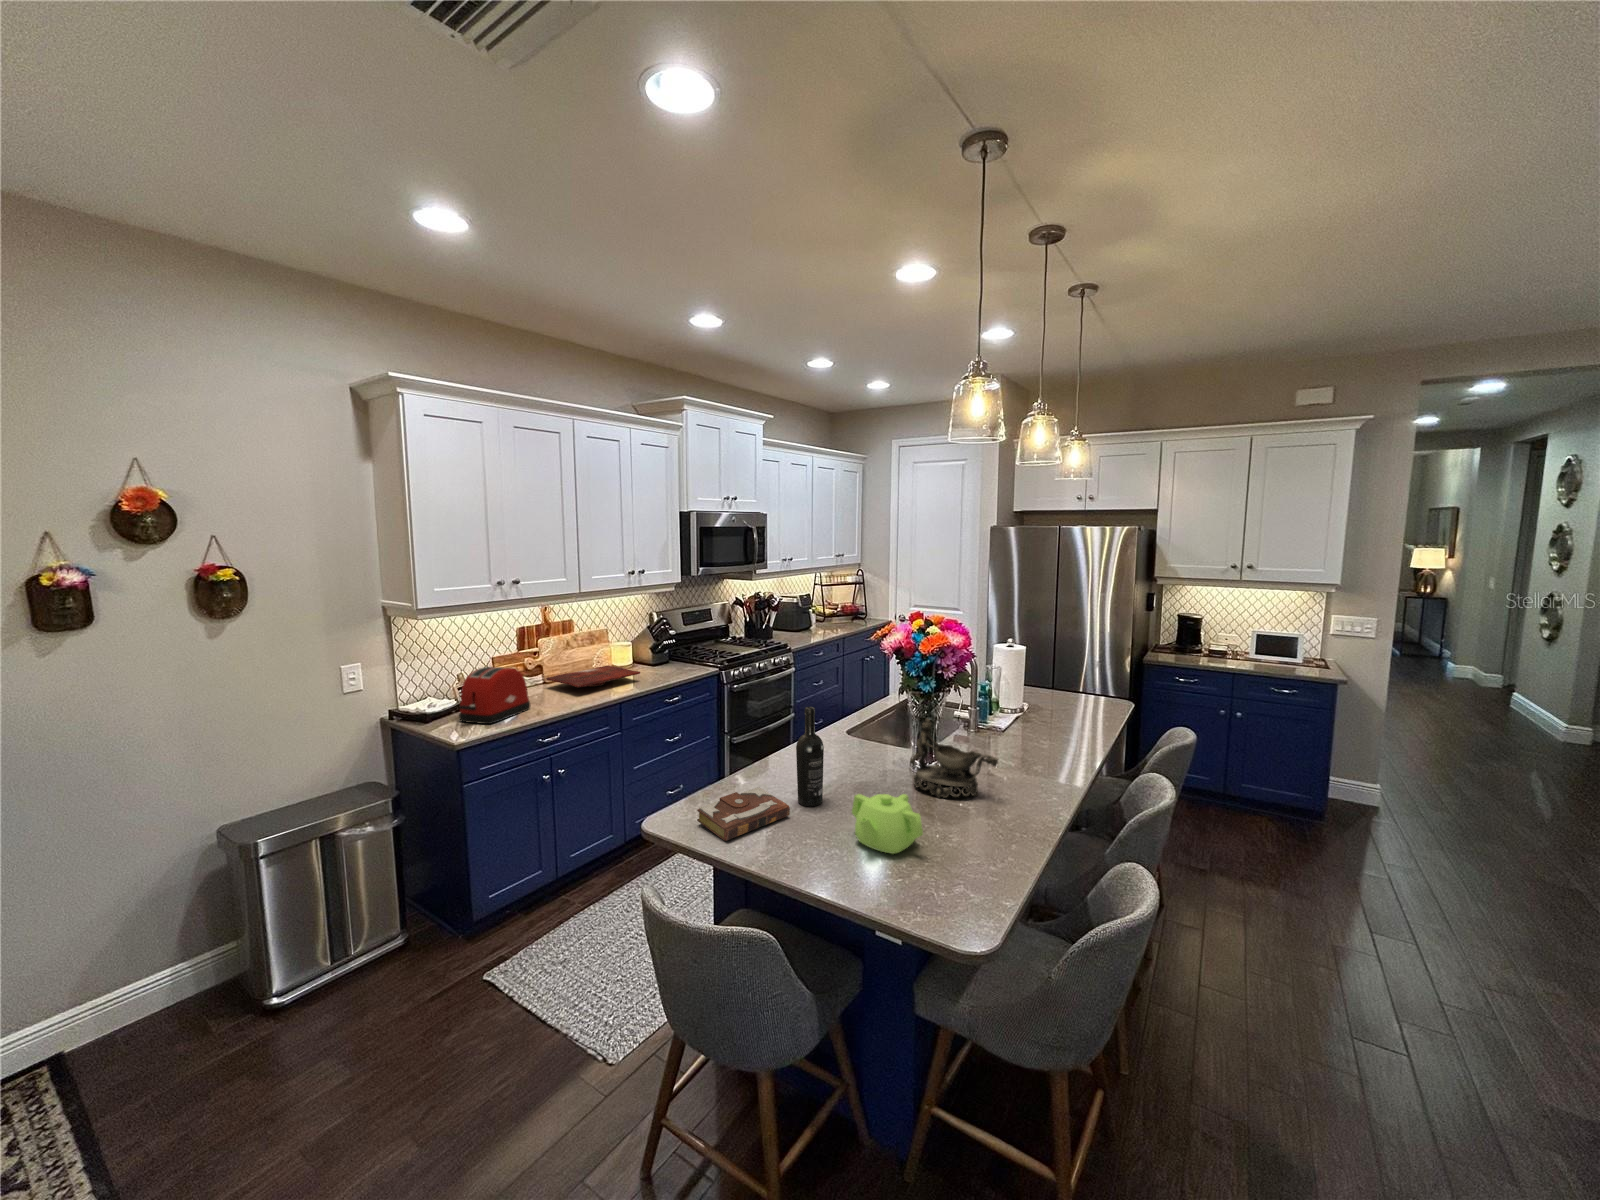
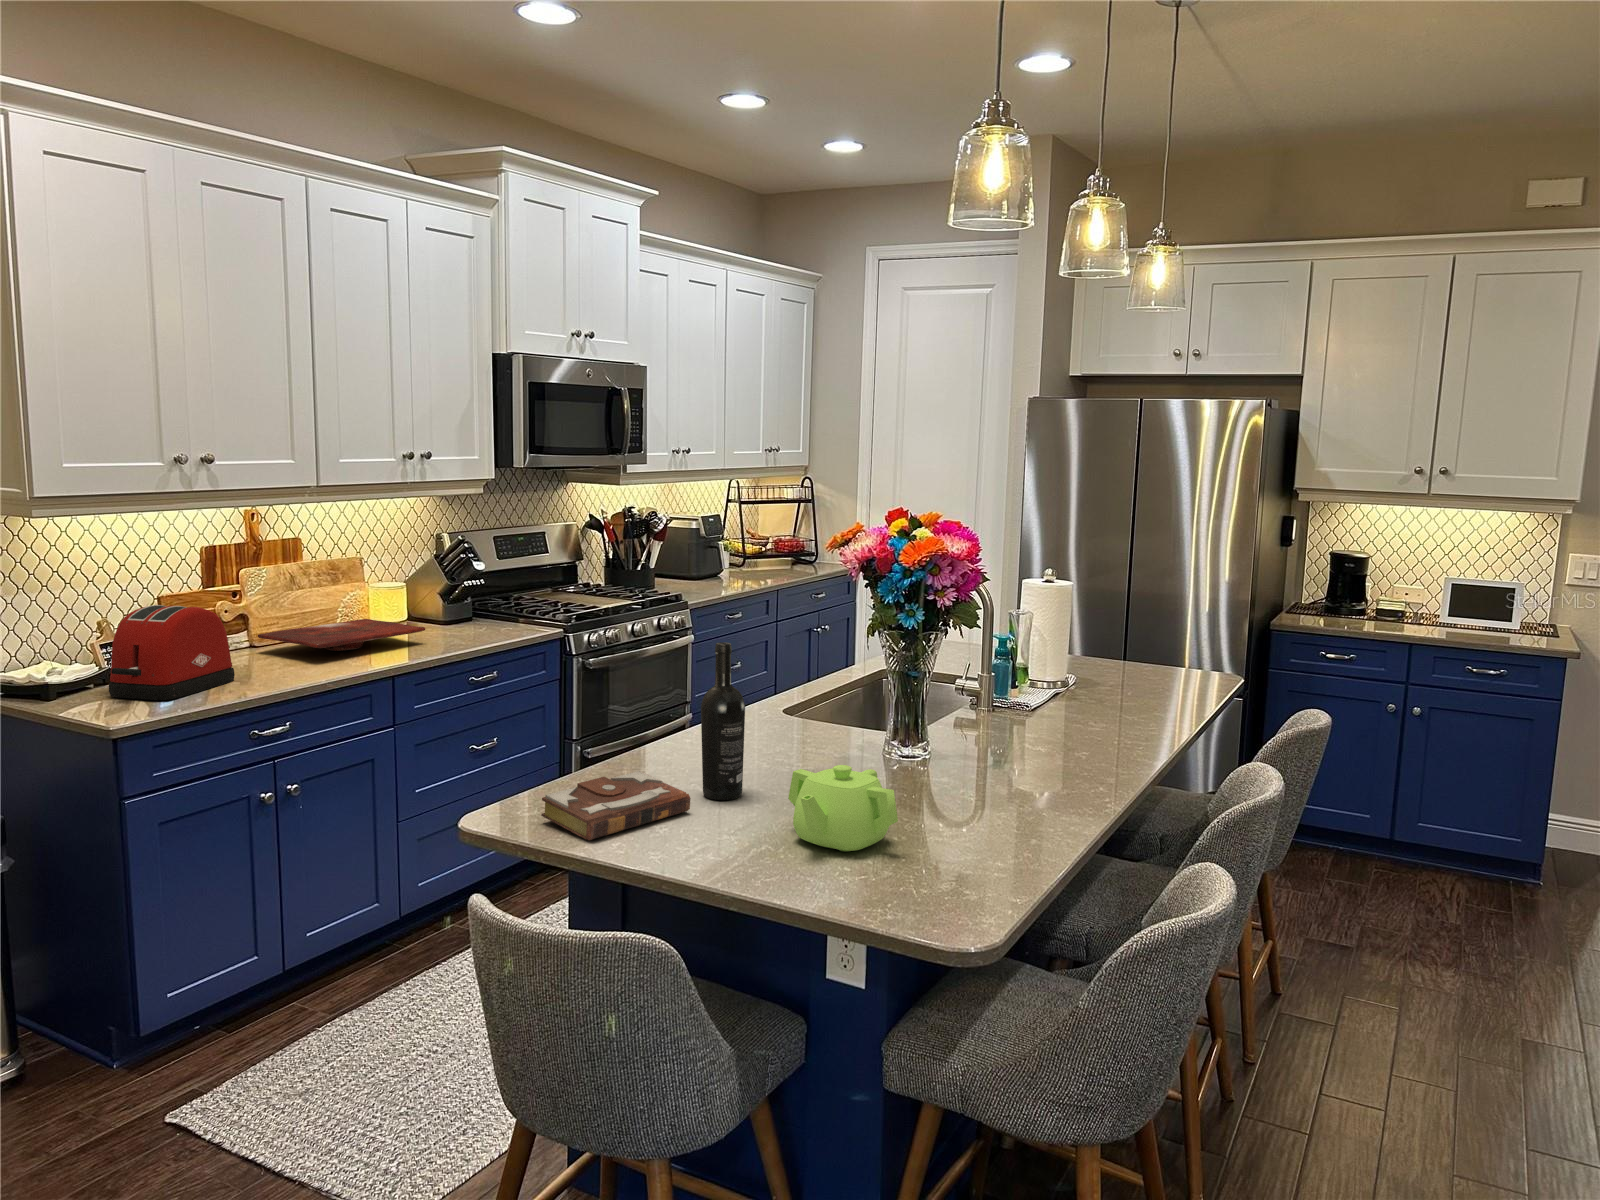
decorative bowl: present [910,719,998,798] -> none [882,668,1019,789]

